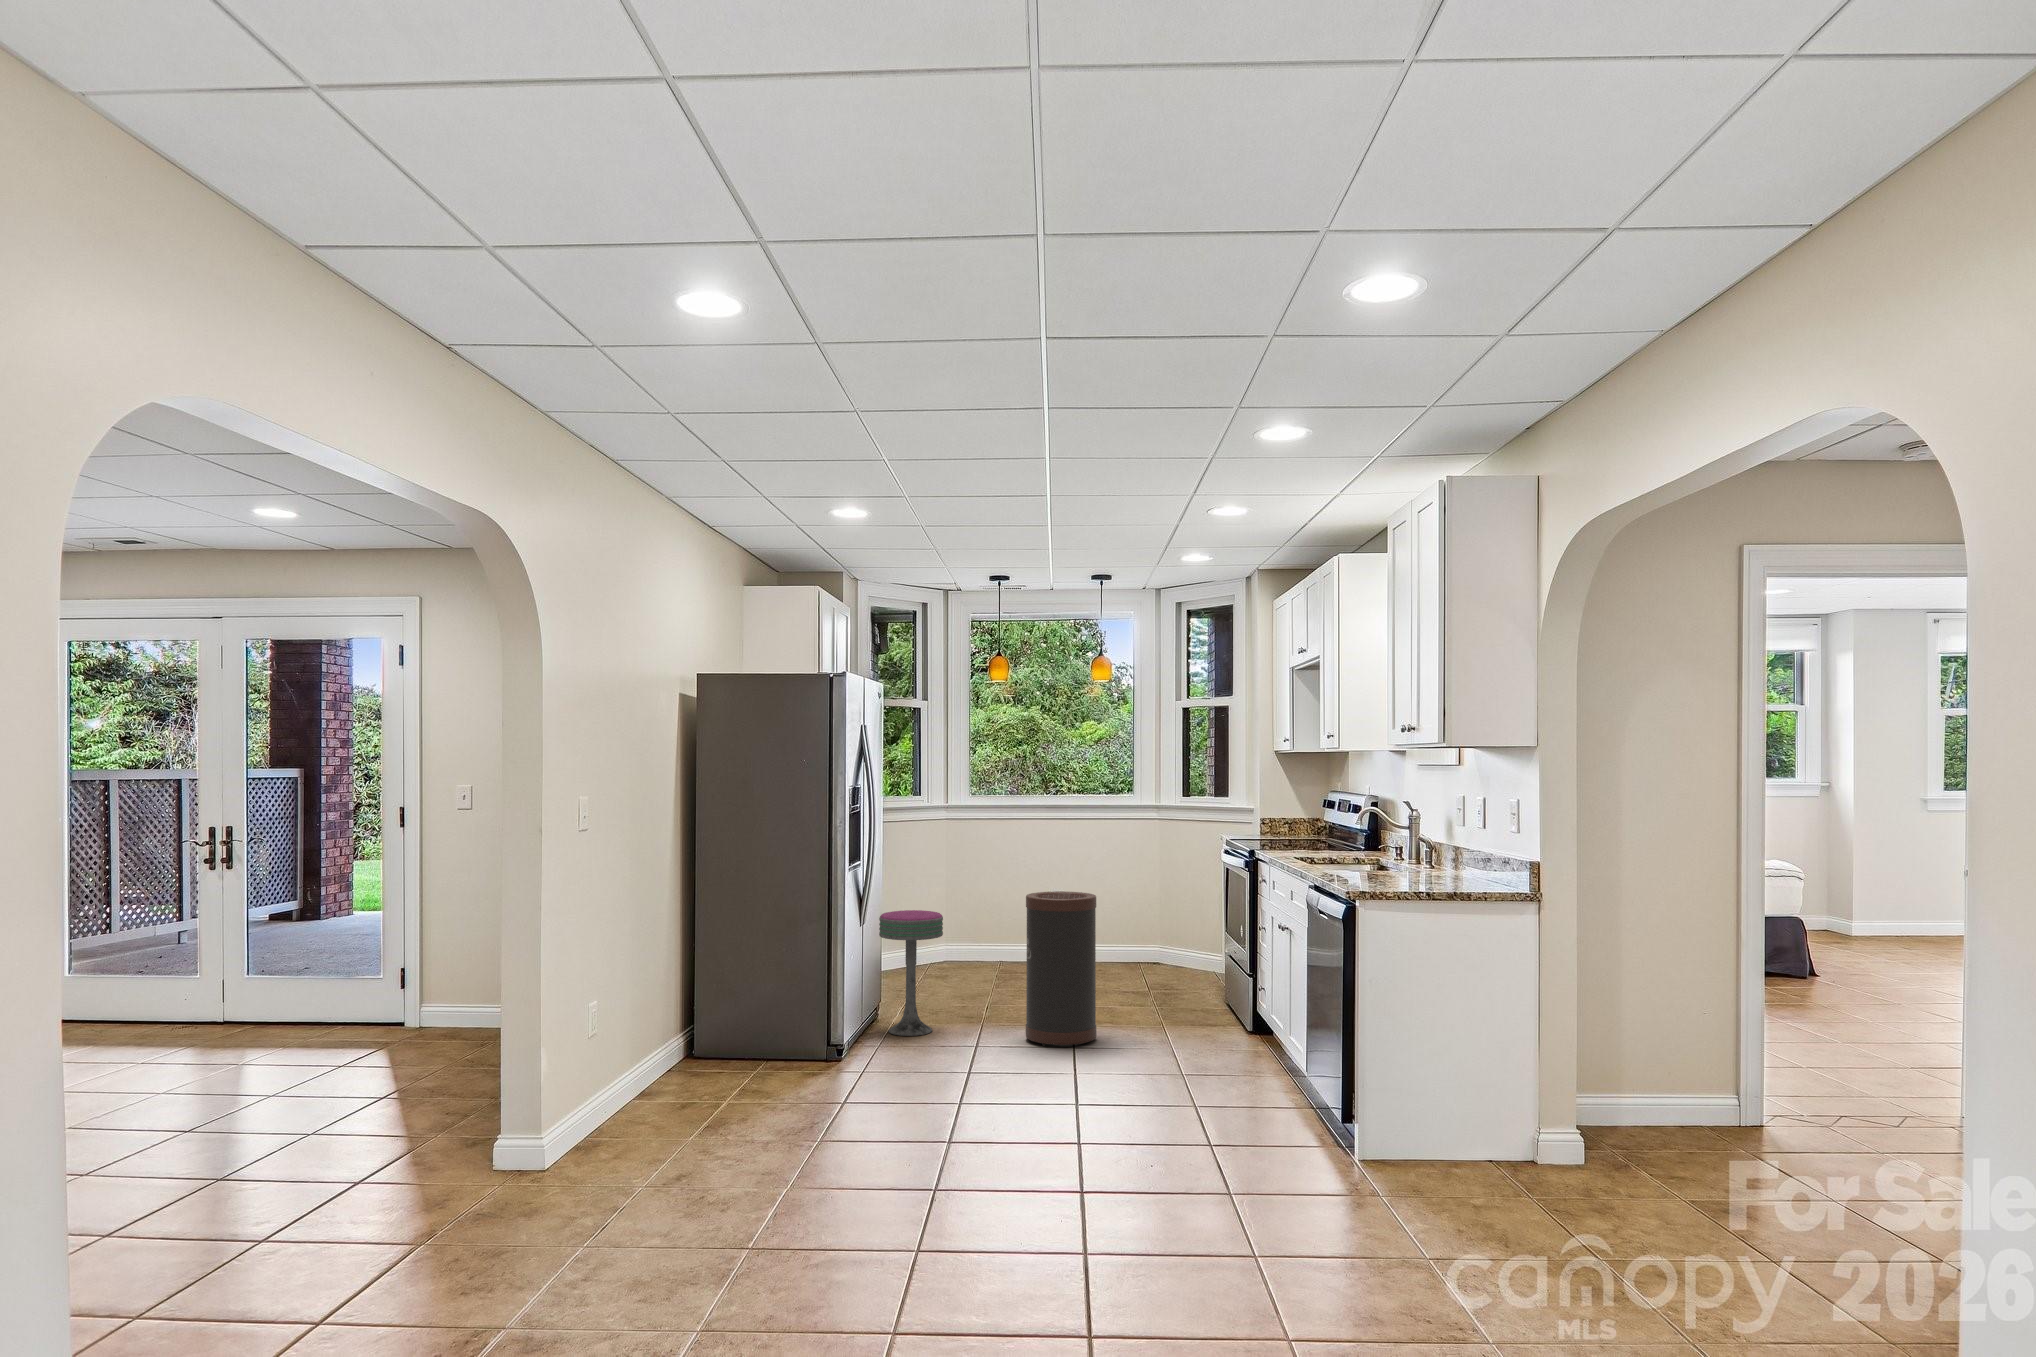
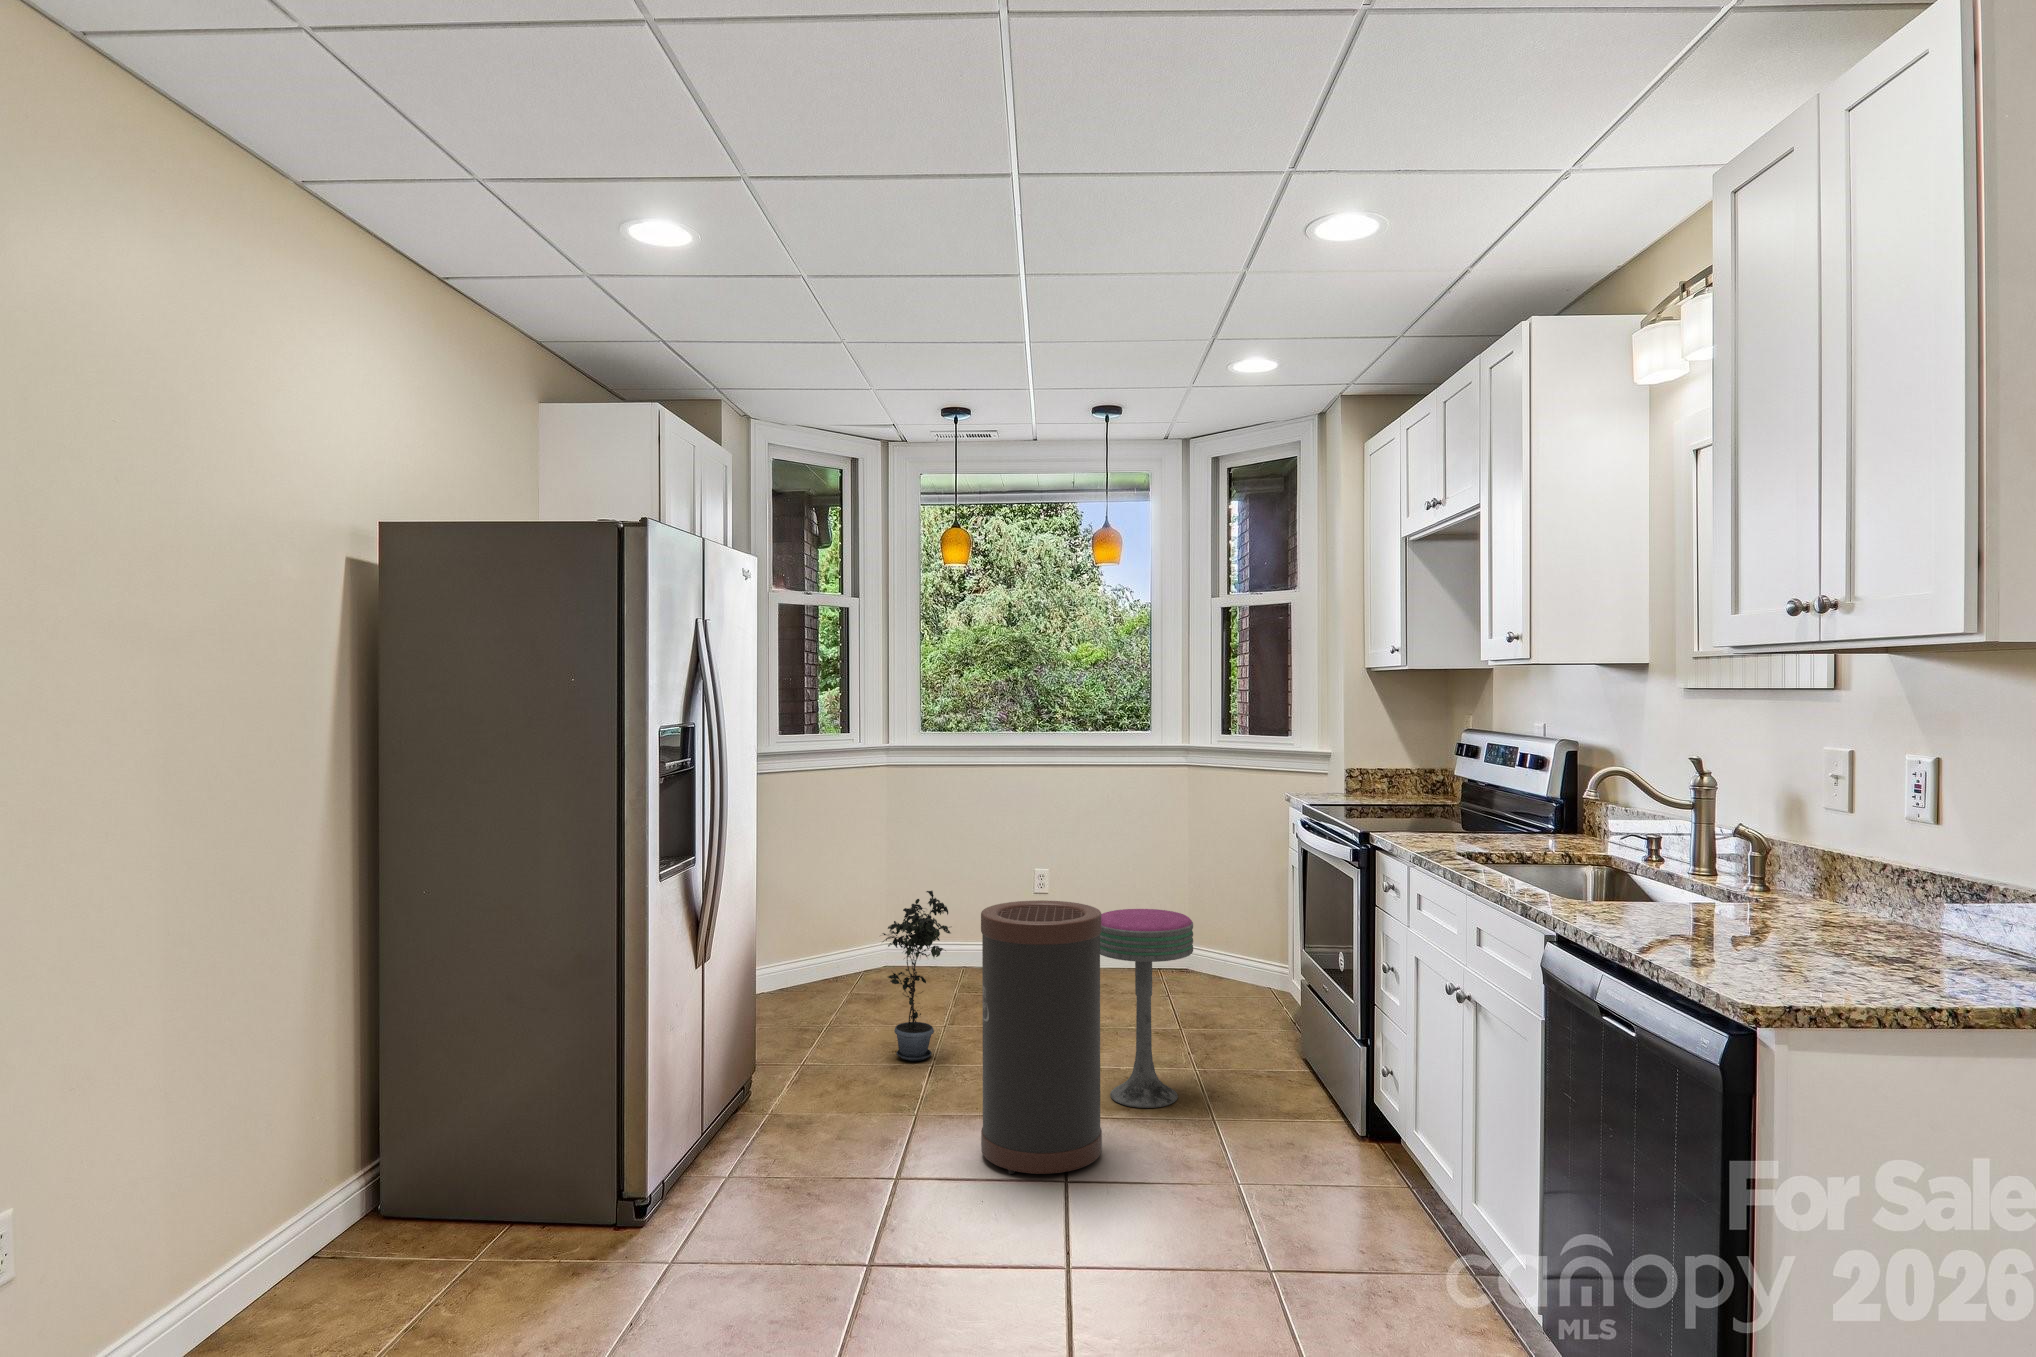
potted plant: none [954,895,1001,1005] -> present [883,891,950,1061]
bar stool: present [879,910,943,1036] -> present [1100,909,1193,1108]

